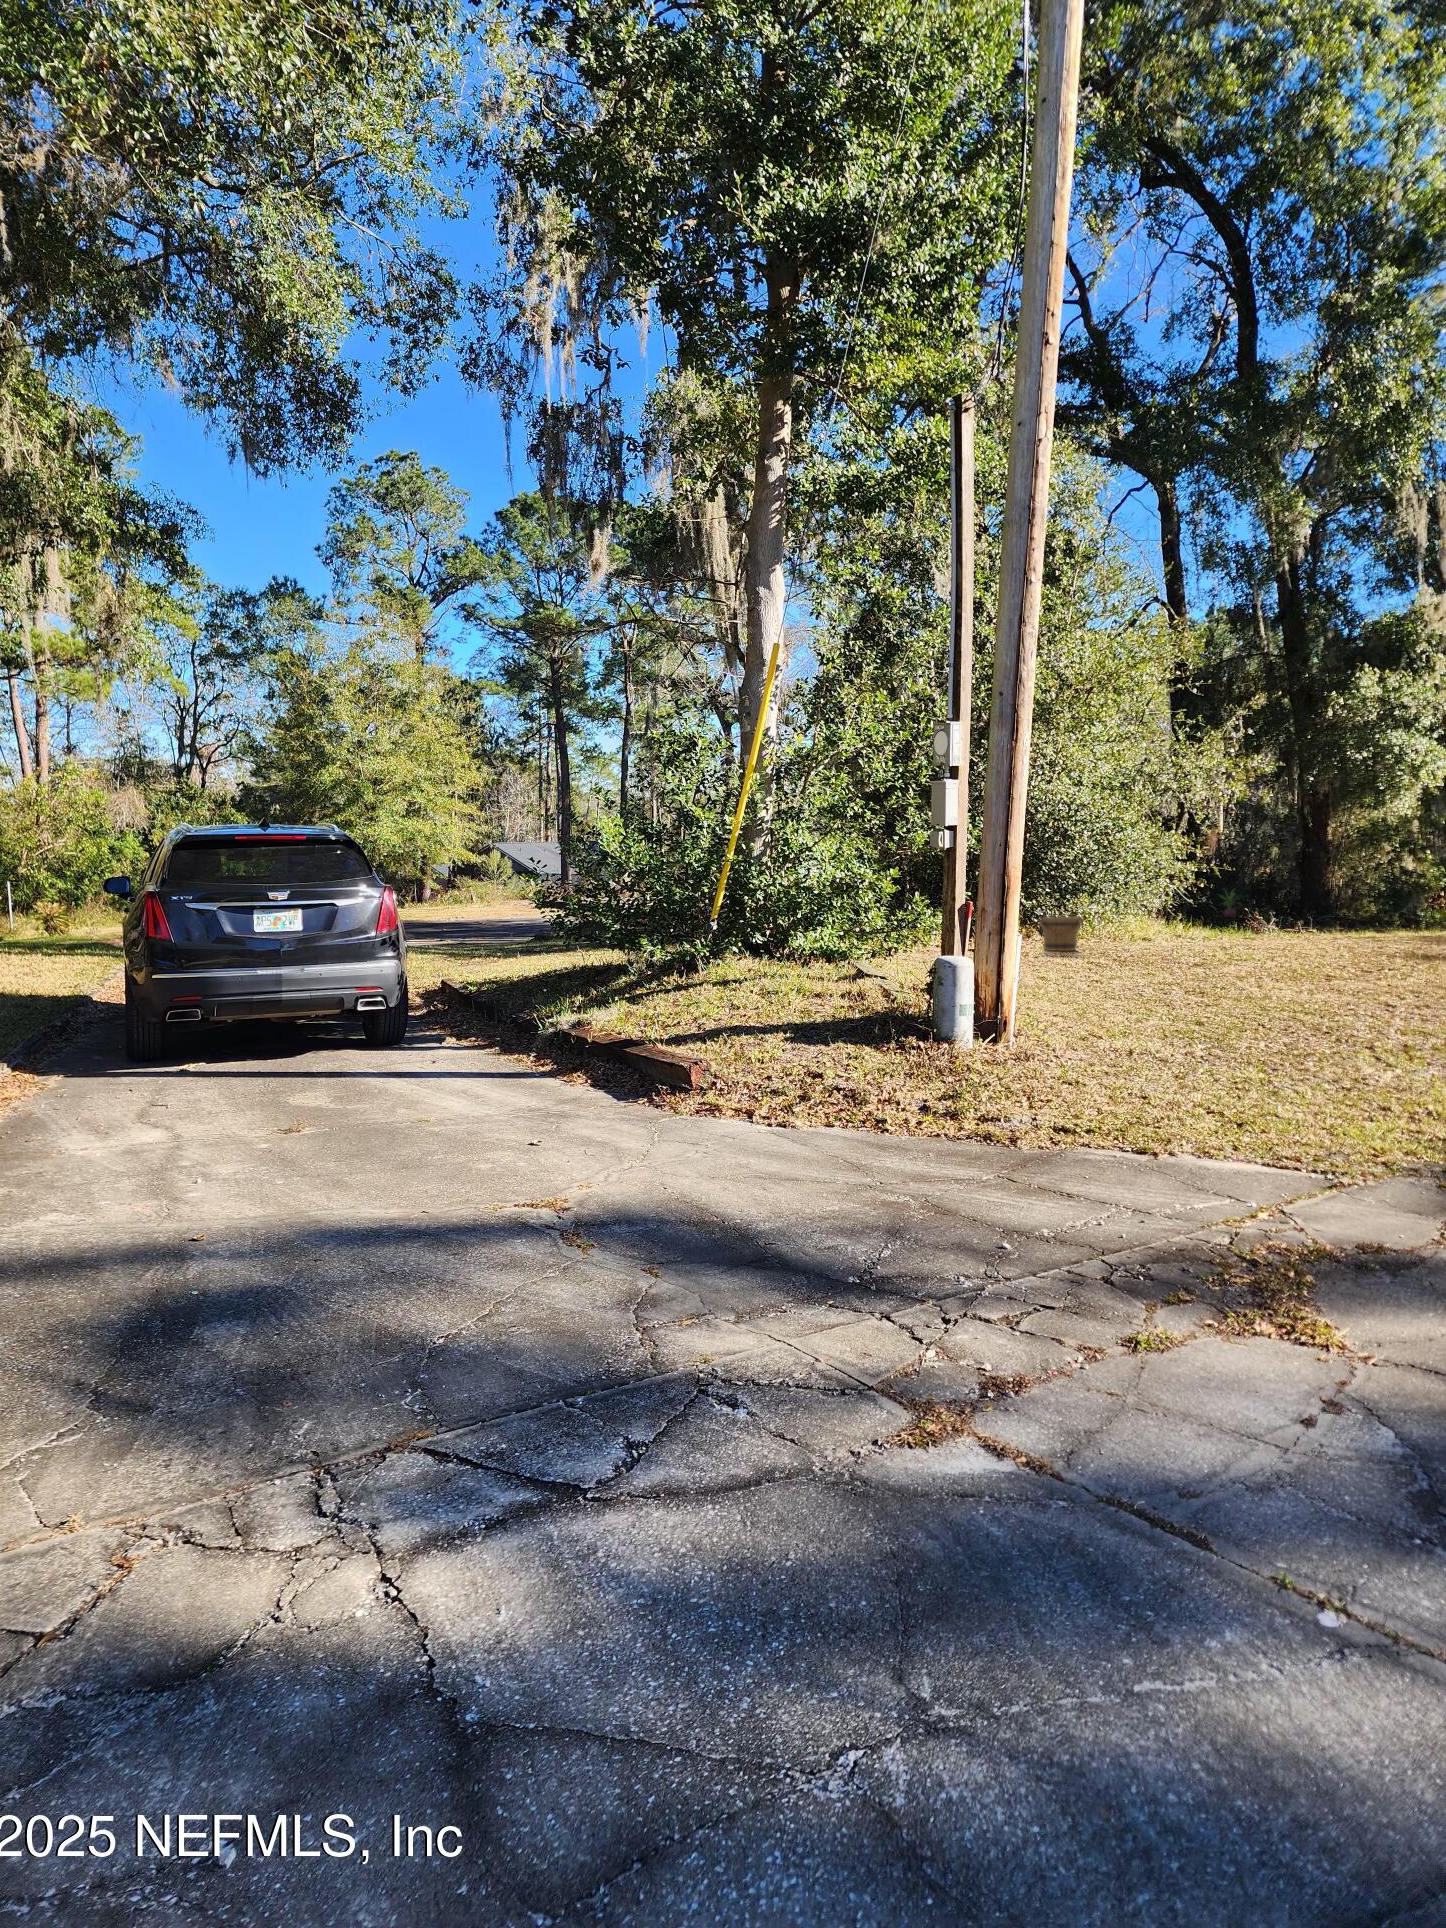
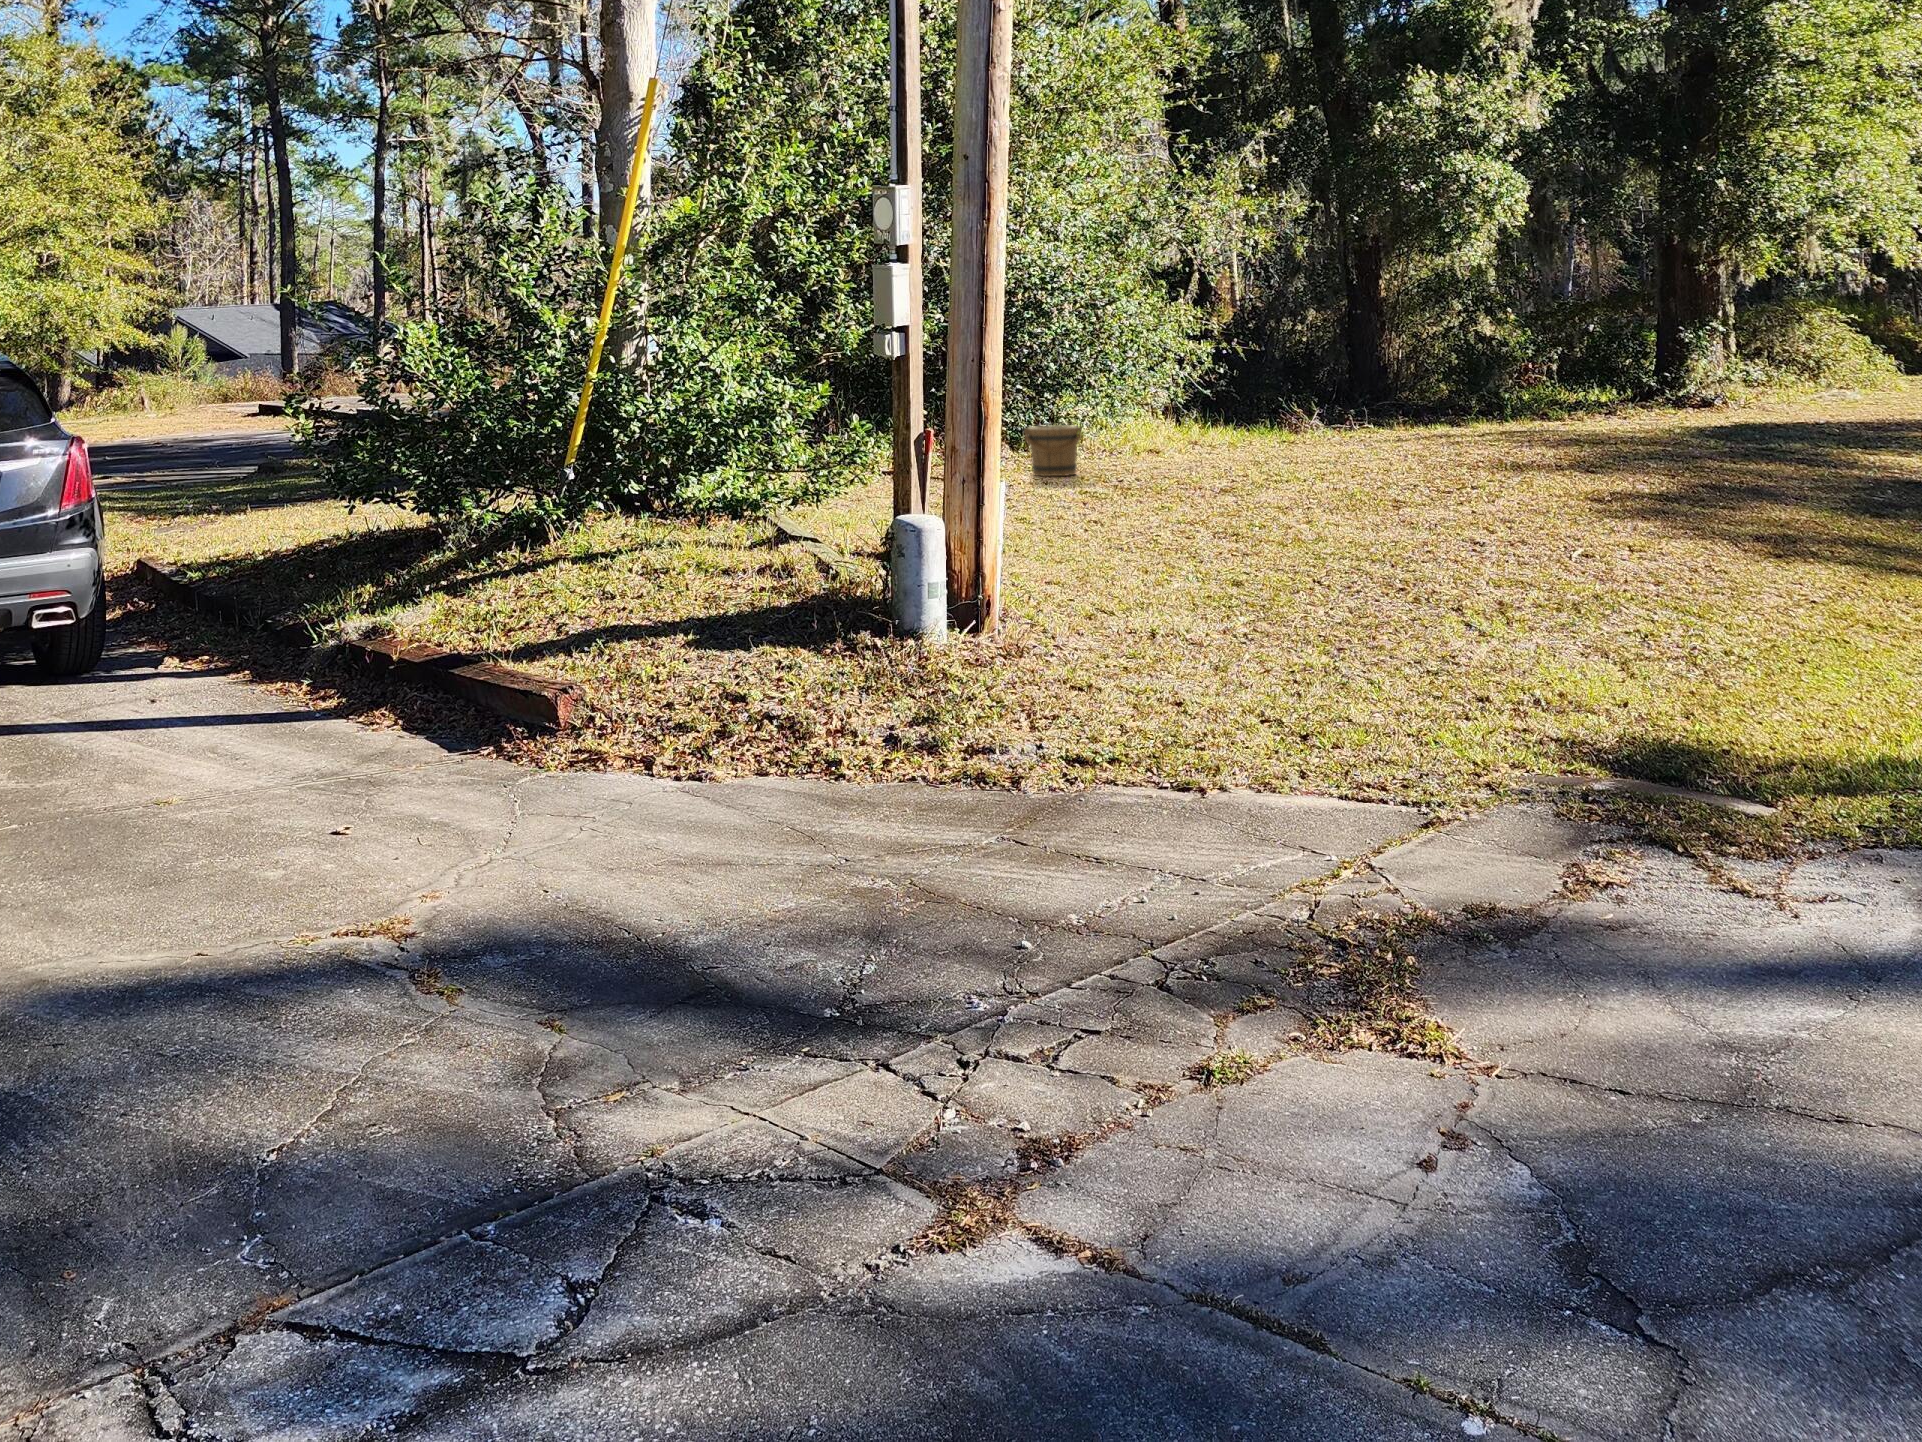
decorative plant: present [1224,892,1236,918] -> none [1244,367,1294,409]

